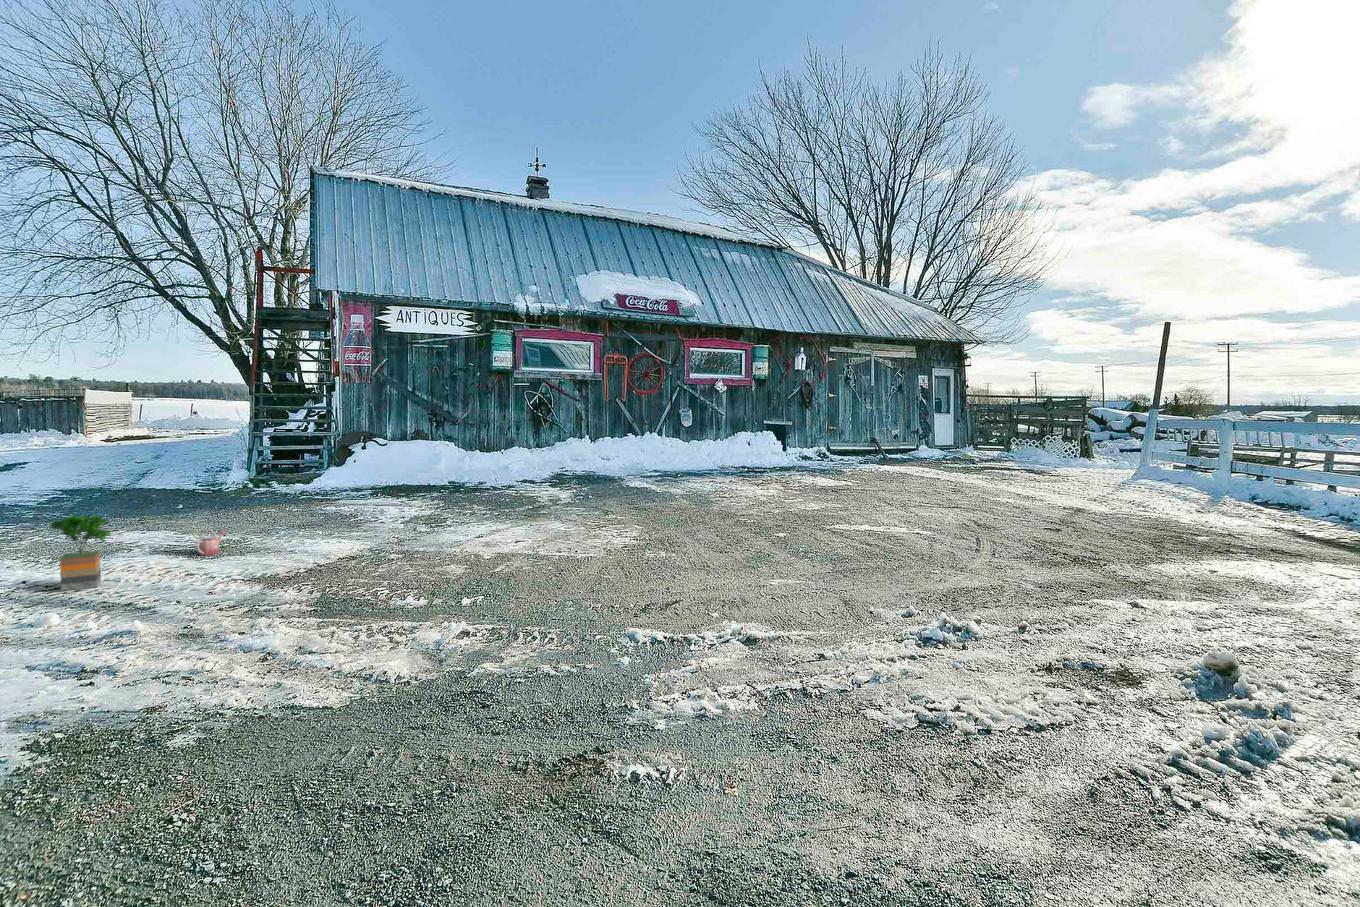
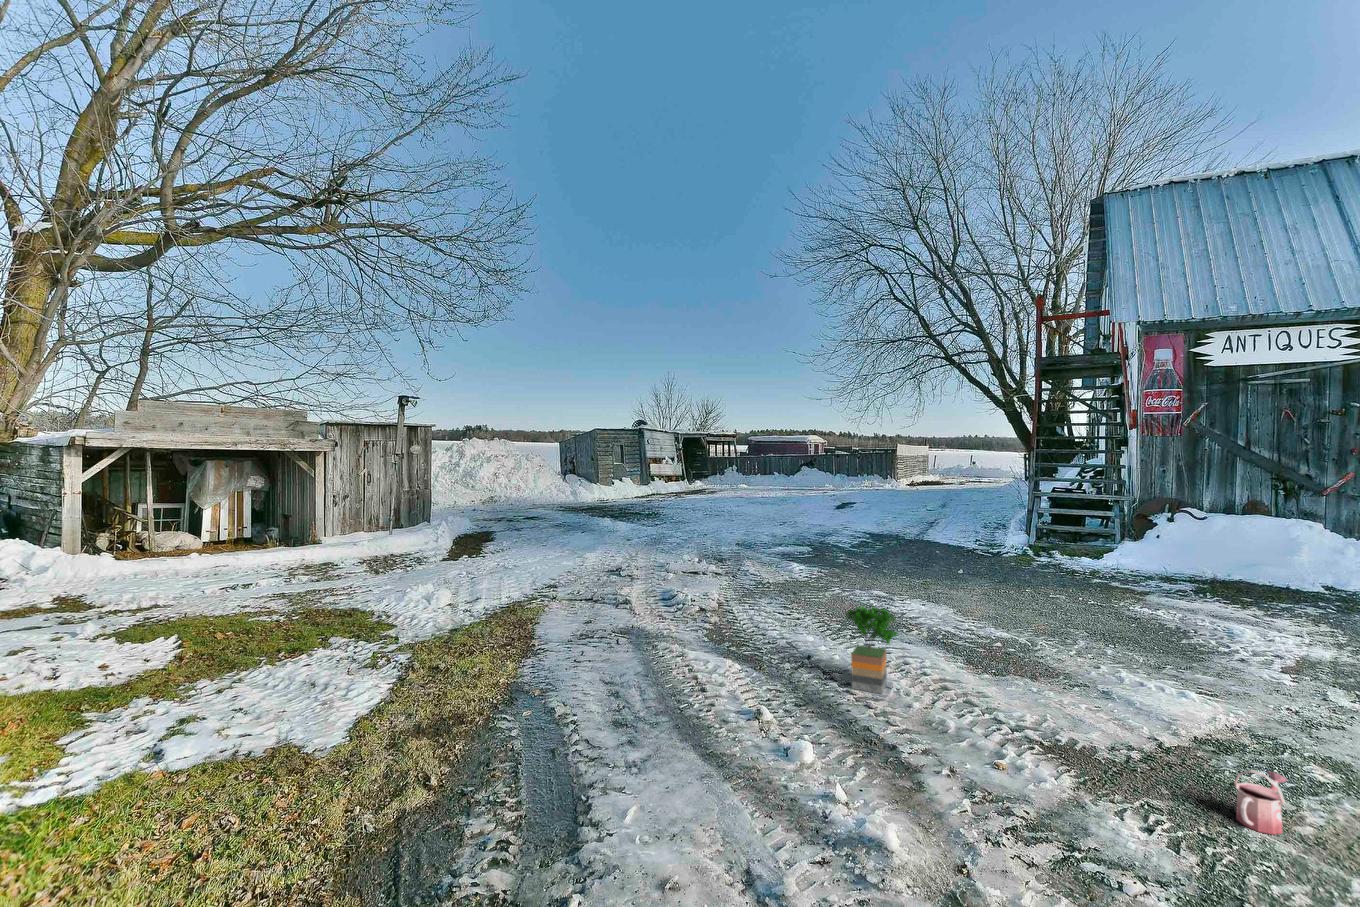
watering can: present [196,530,226,555] -> present [1234,770,1287,835]

